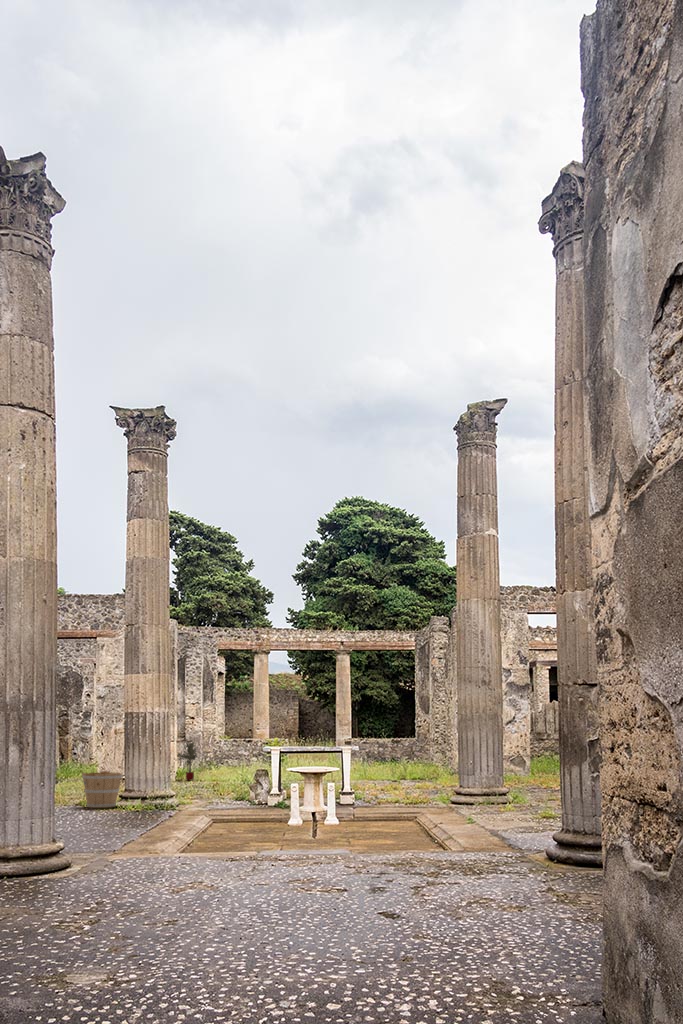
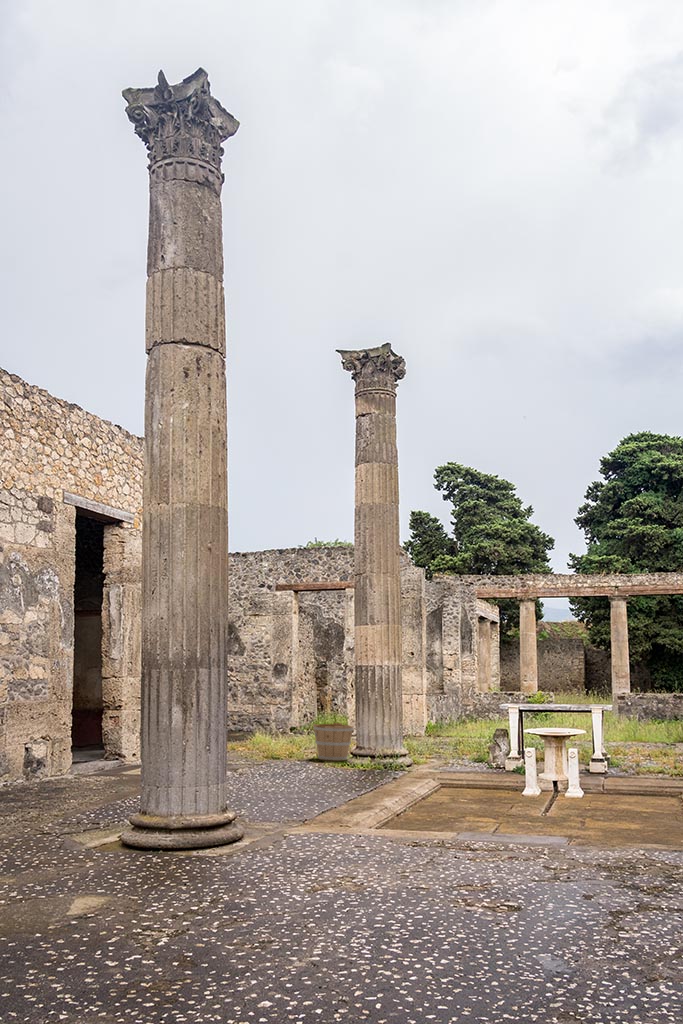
potted tree: present [178,738,198,781] -> none [431,689,454,733]

